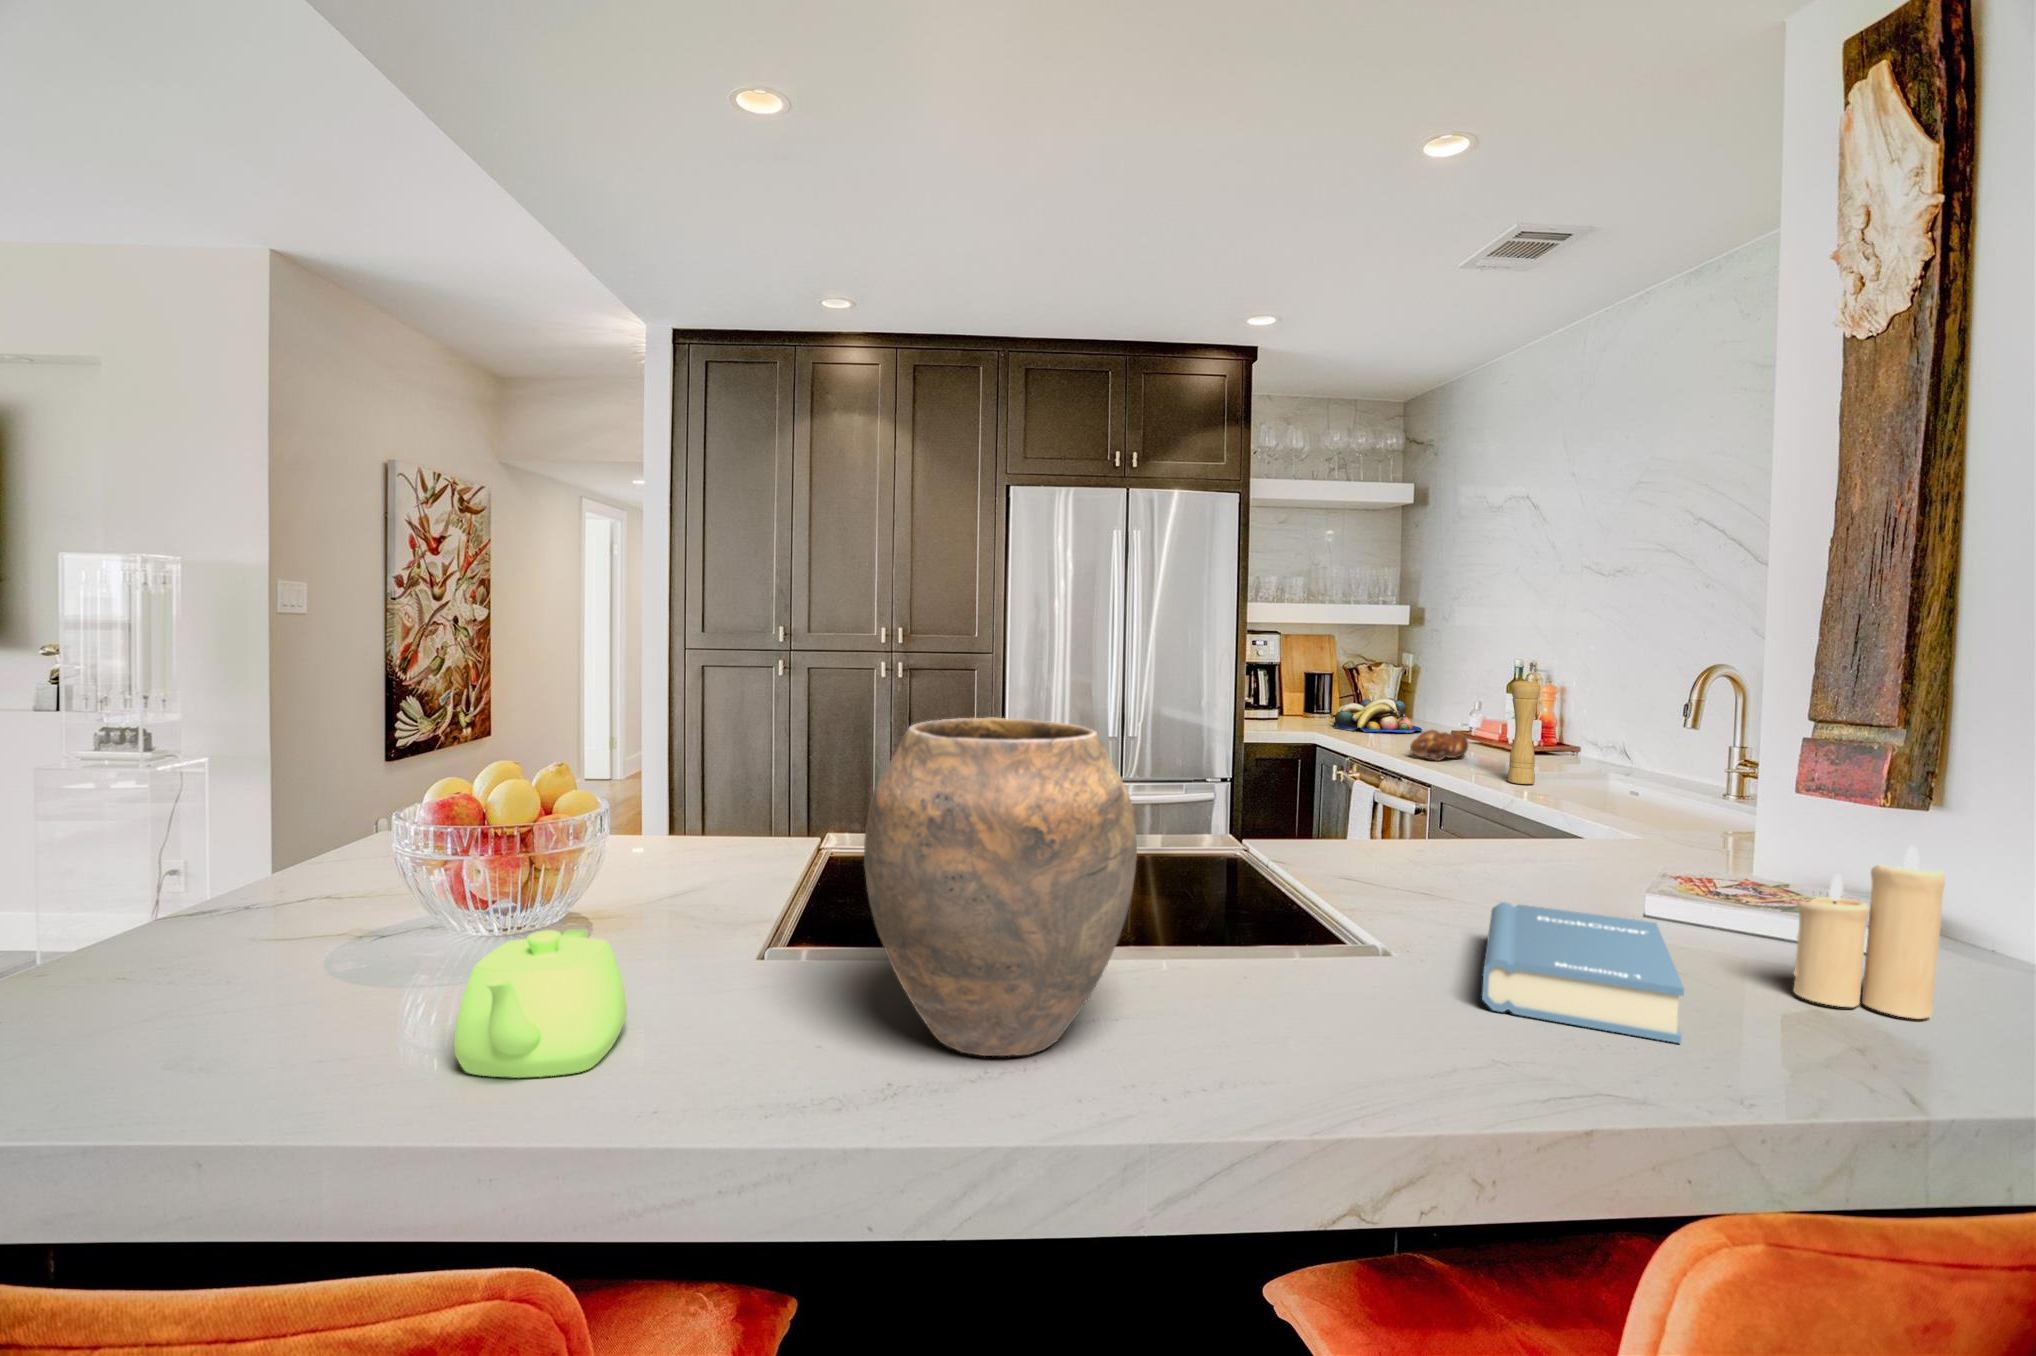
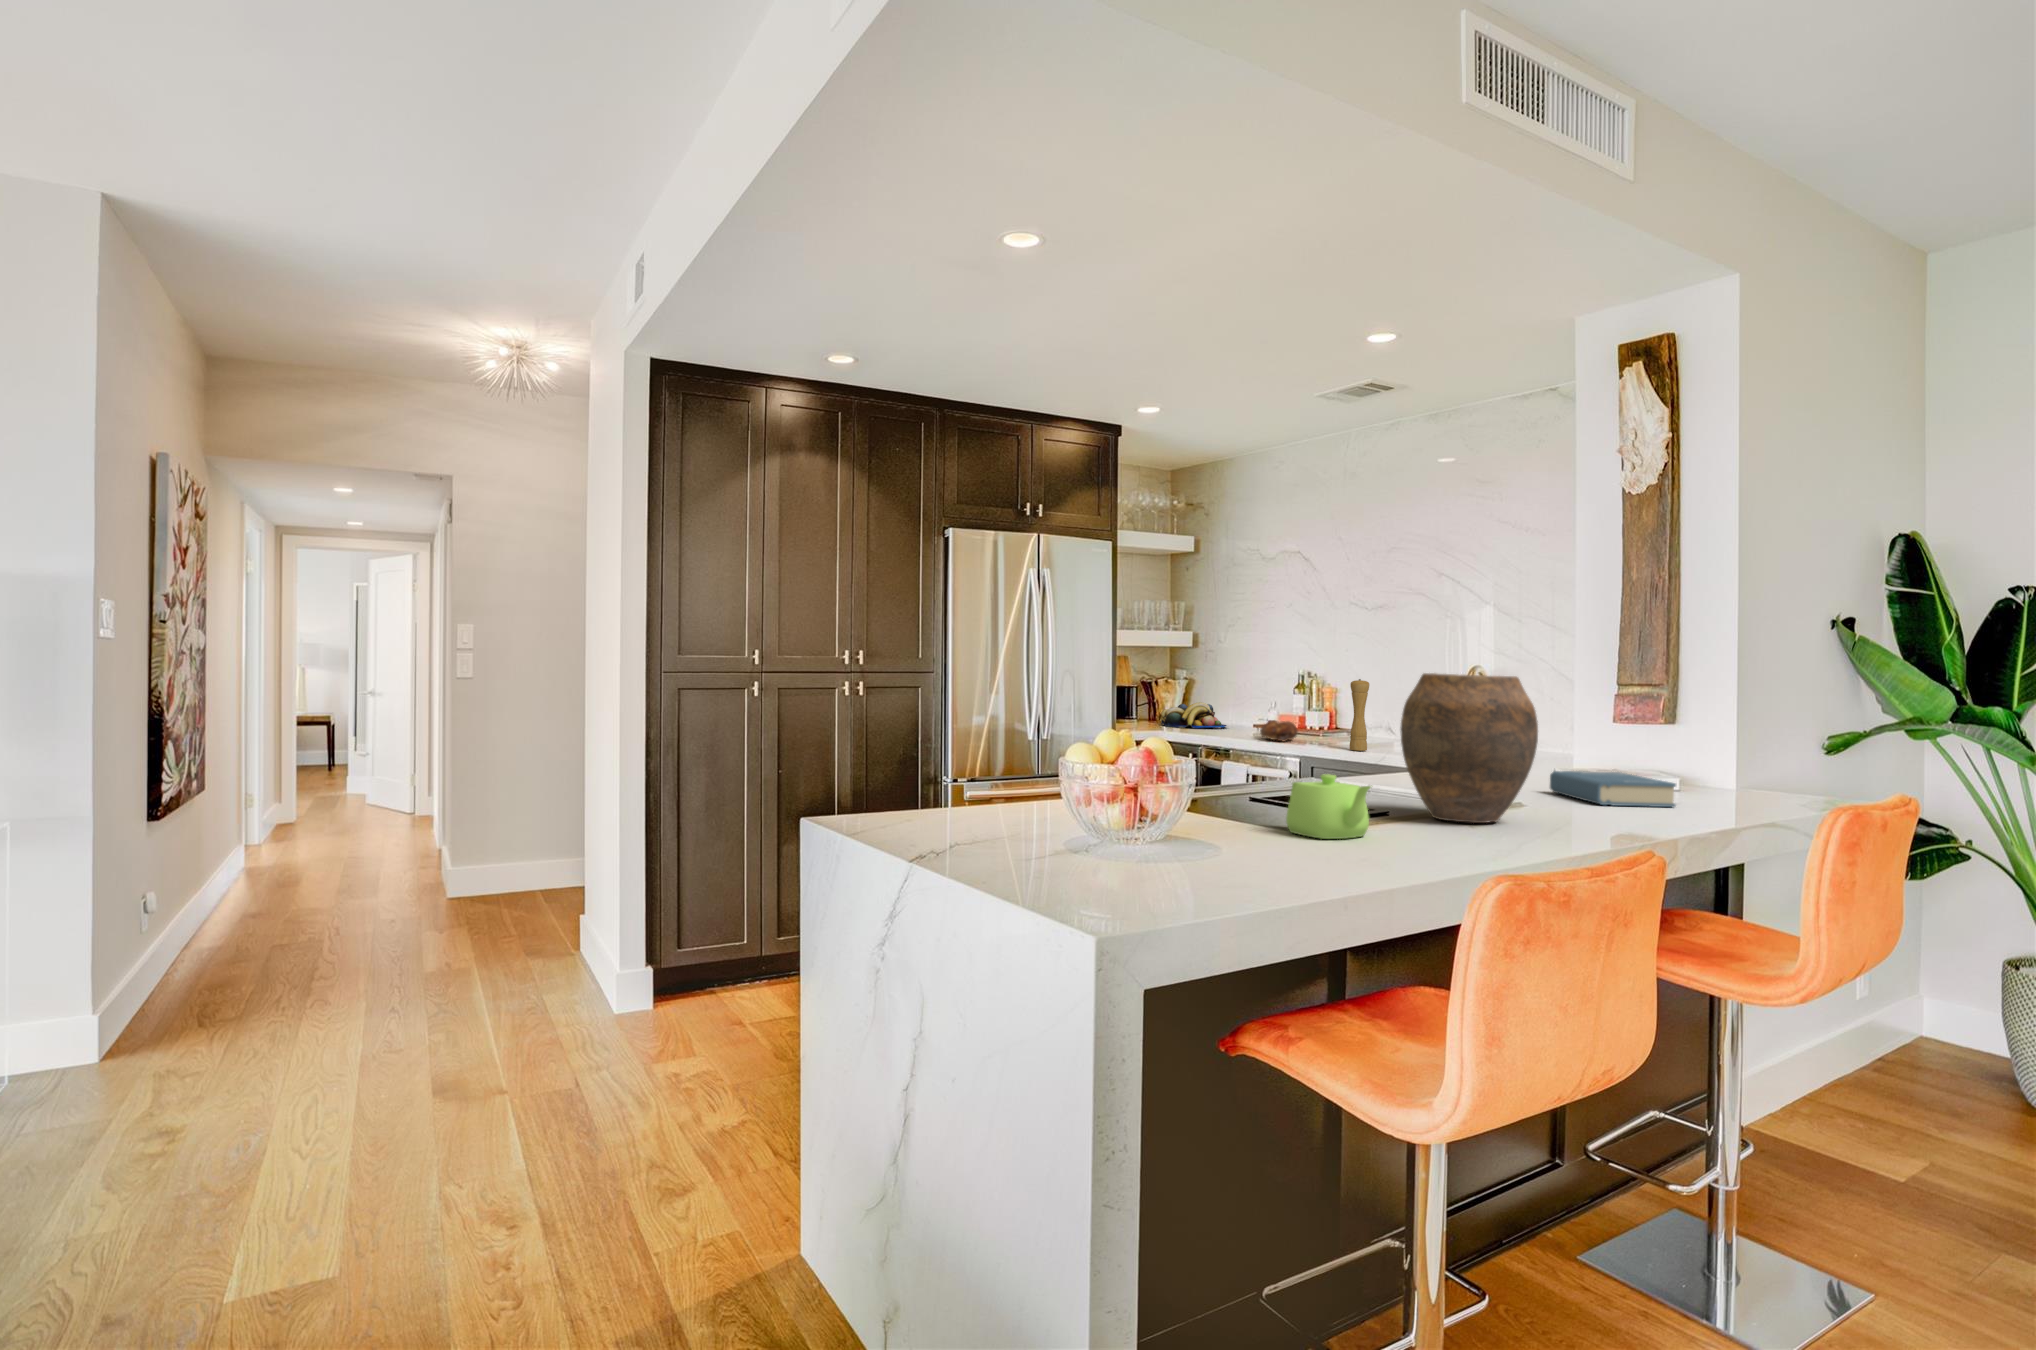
candle: present [1793,846,1945,1019] -> none [1676,726,1731,798]

